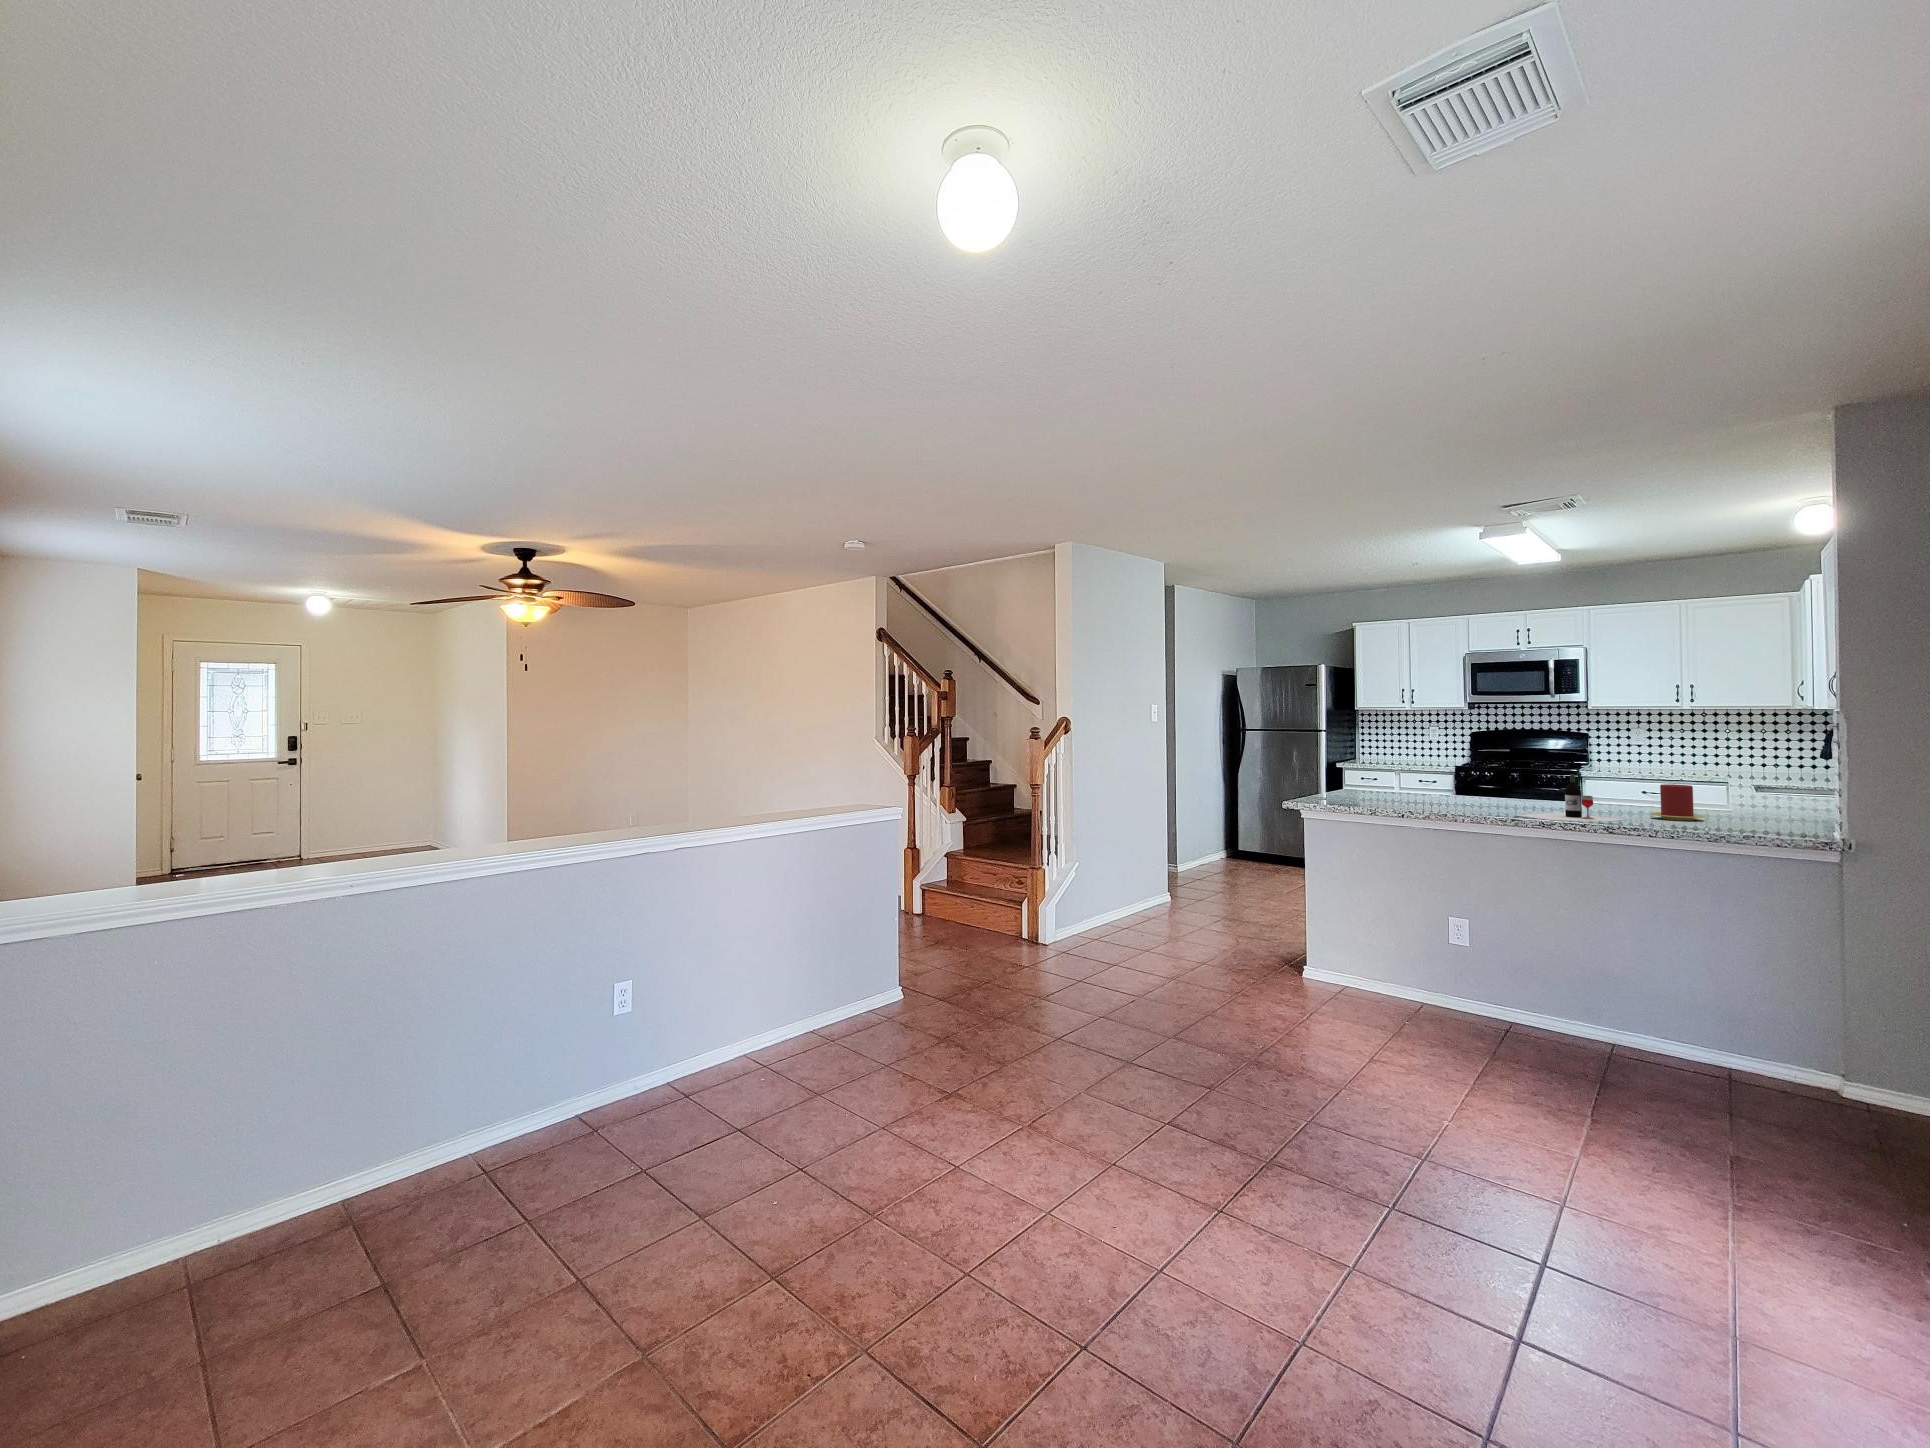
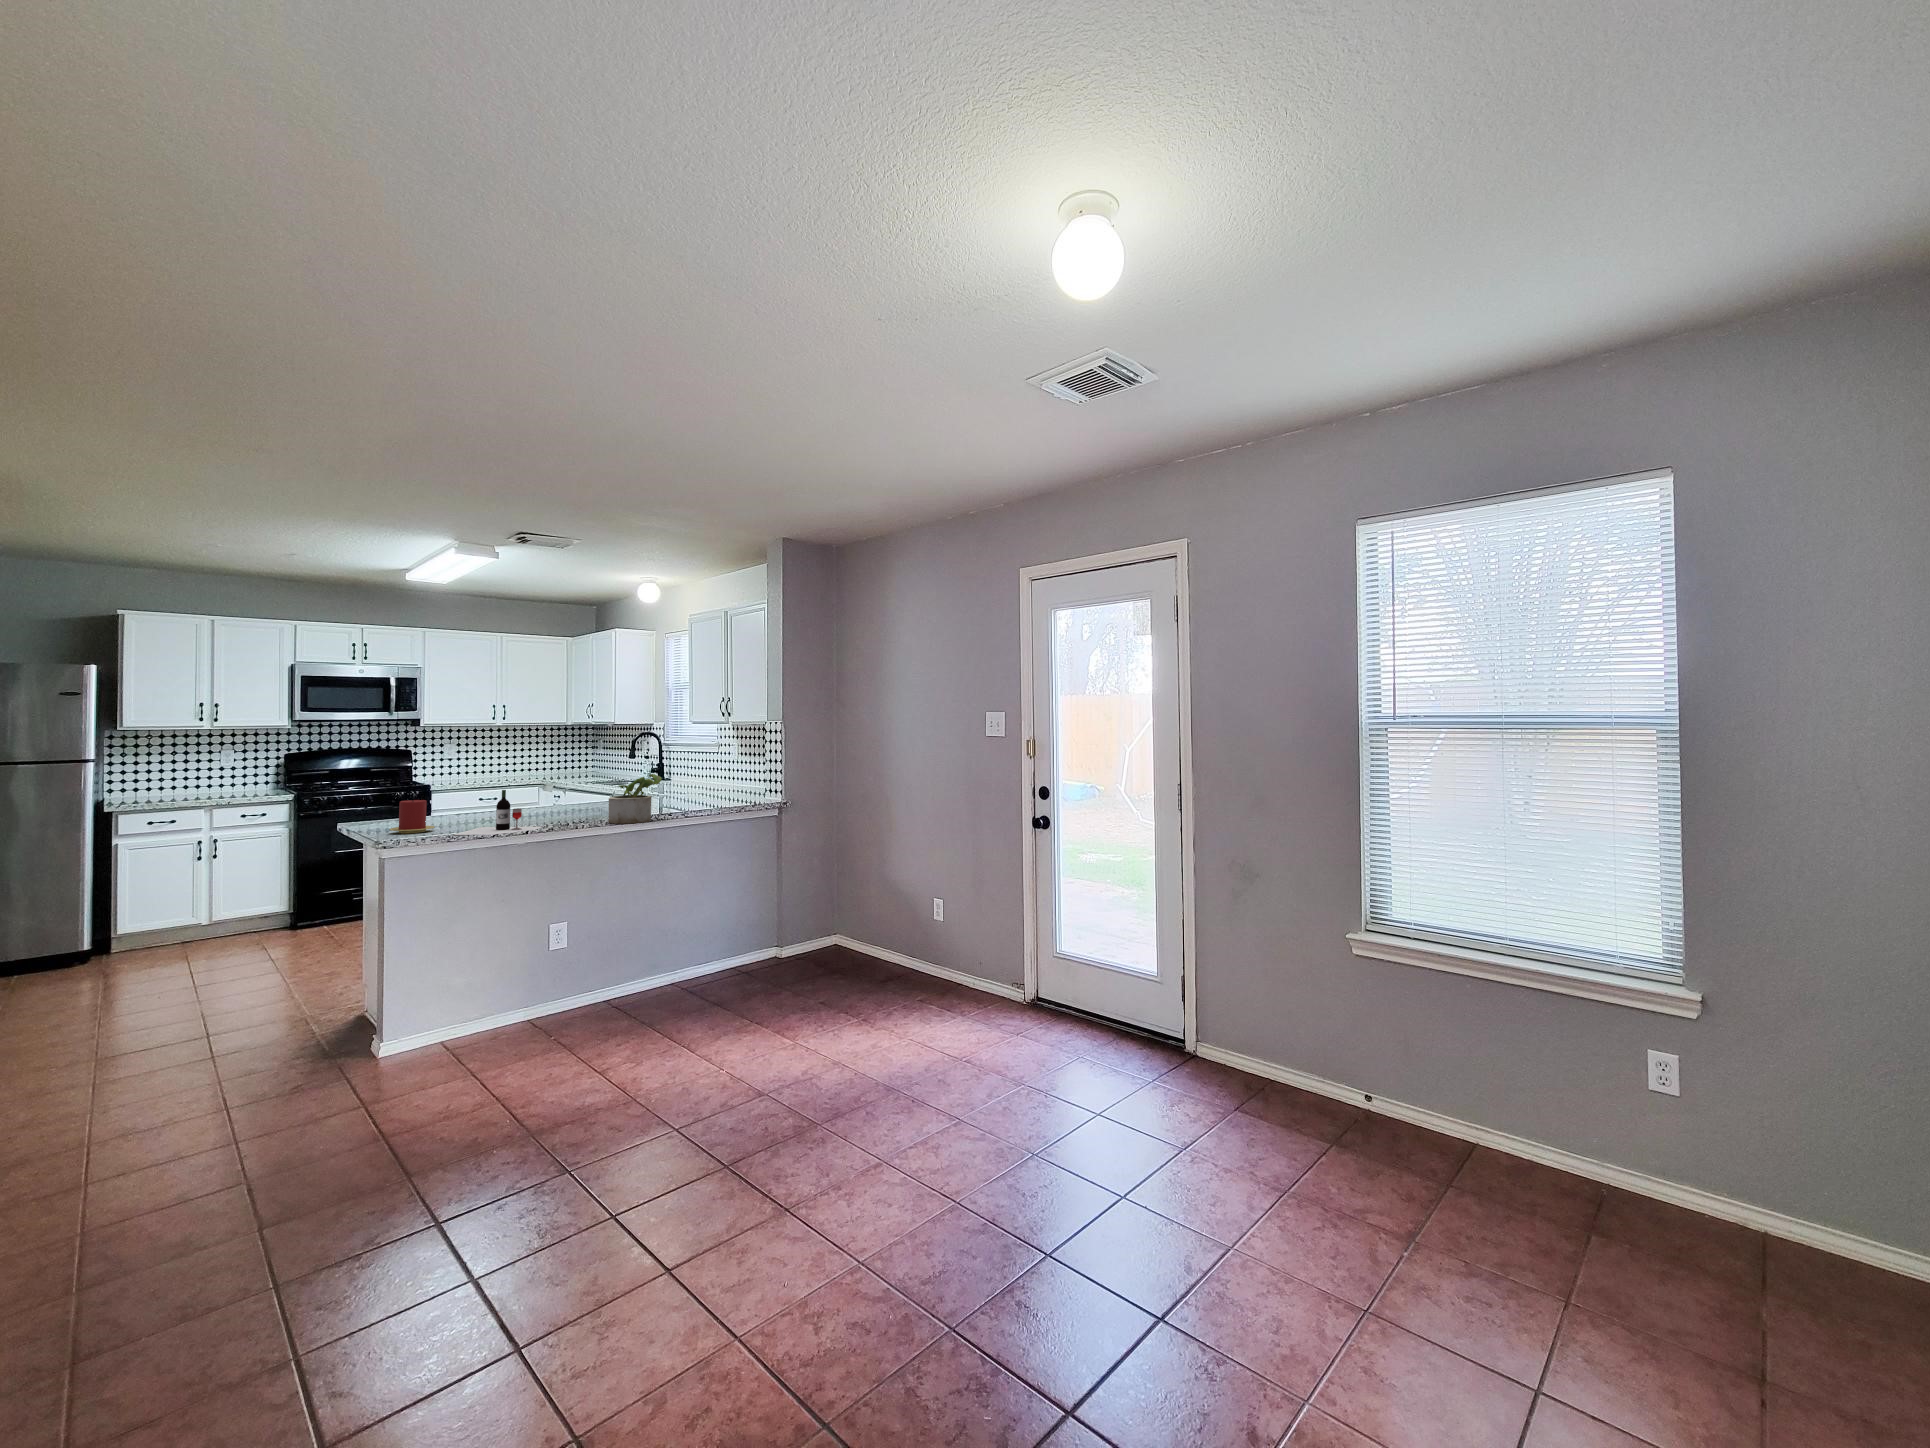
potted plant: none [1714,768,1802,831] -> present [609,774,662,824]
candle: present [1651,784,1705,821] -> present [390,800,435,833]

